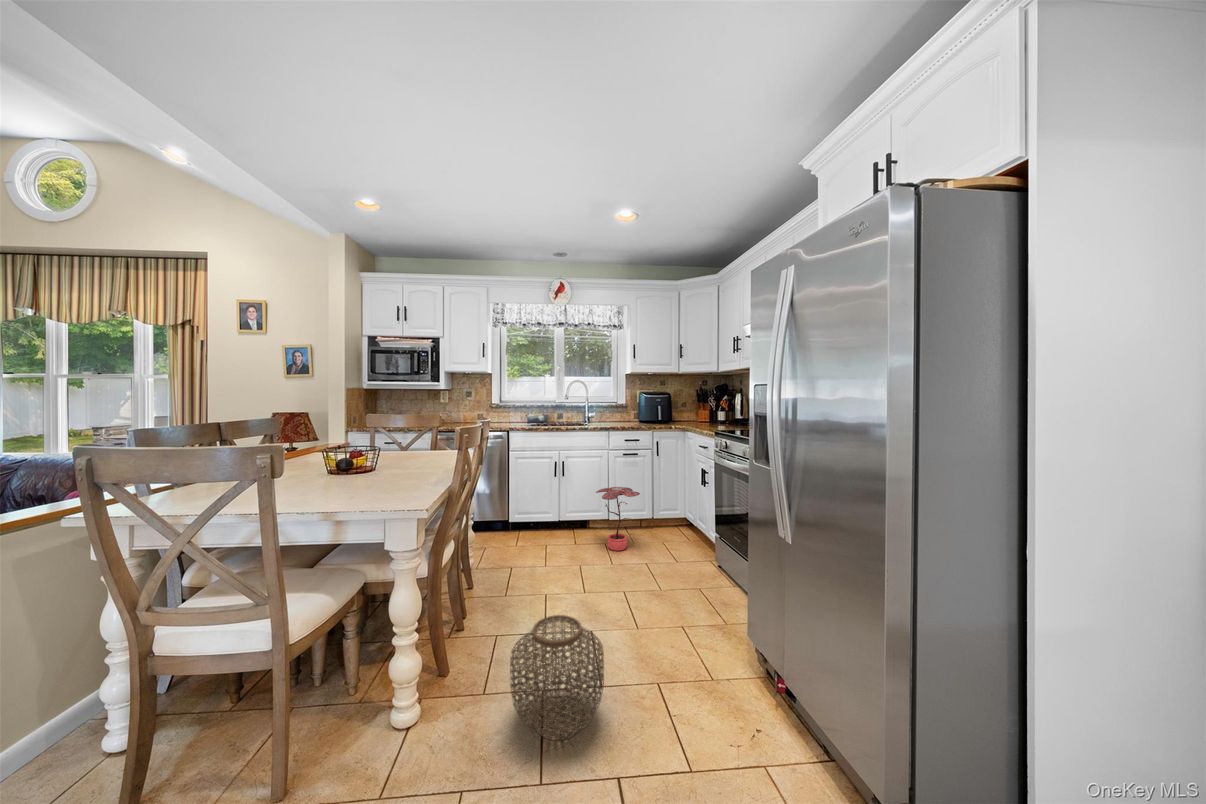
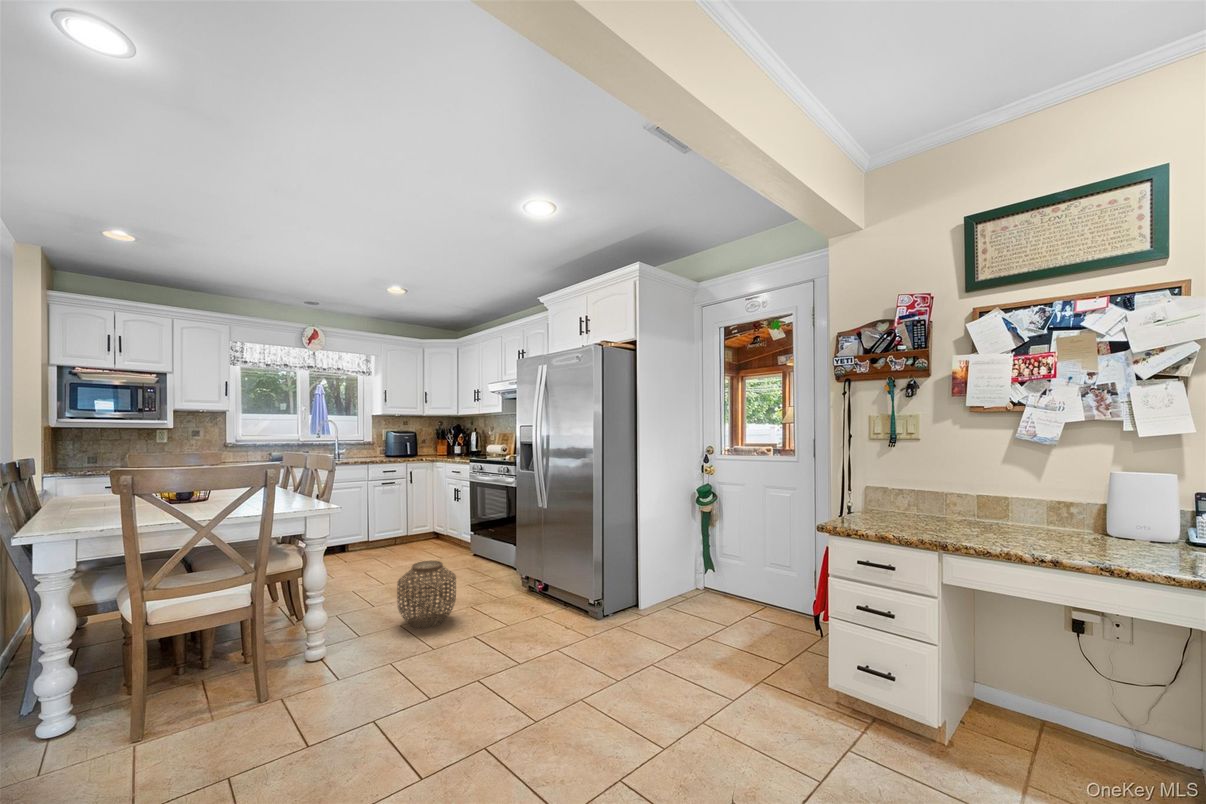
potted plant: present [596,487,640,551] -> none [368,509,411,562]

